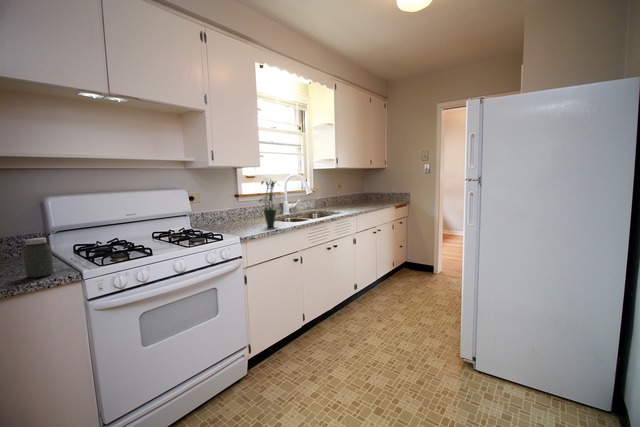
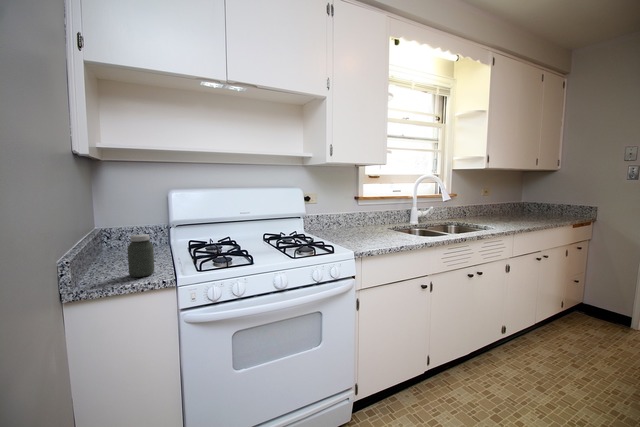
potted plant: present [259,181,276,227] -> none [381,179,411,241]

